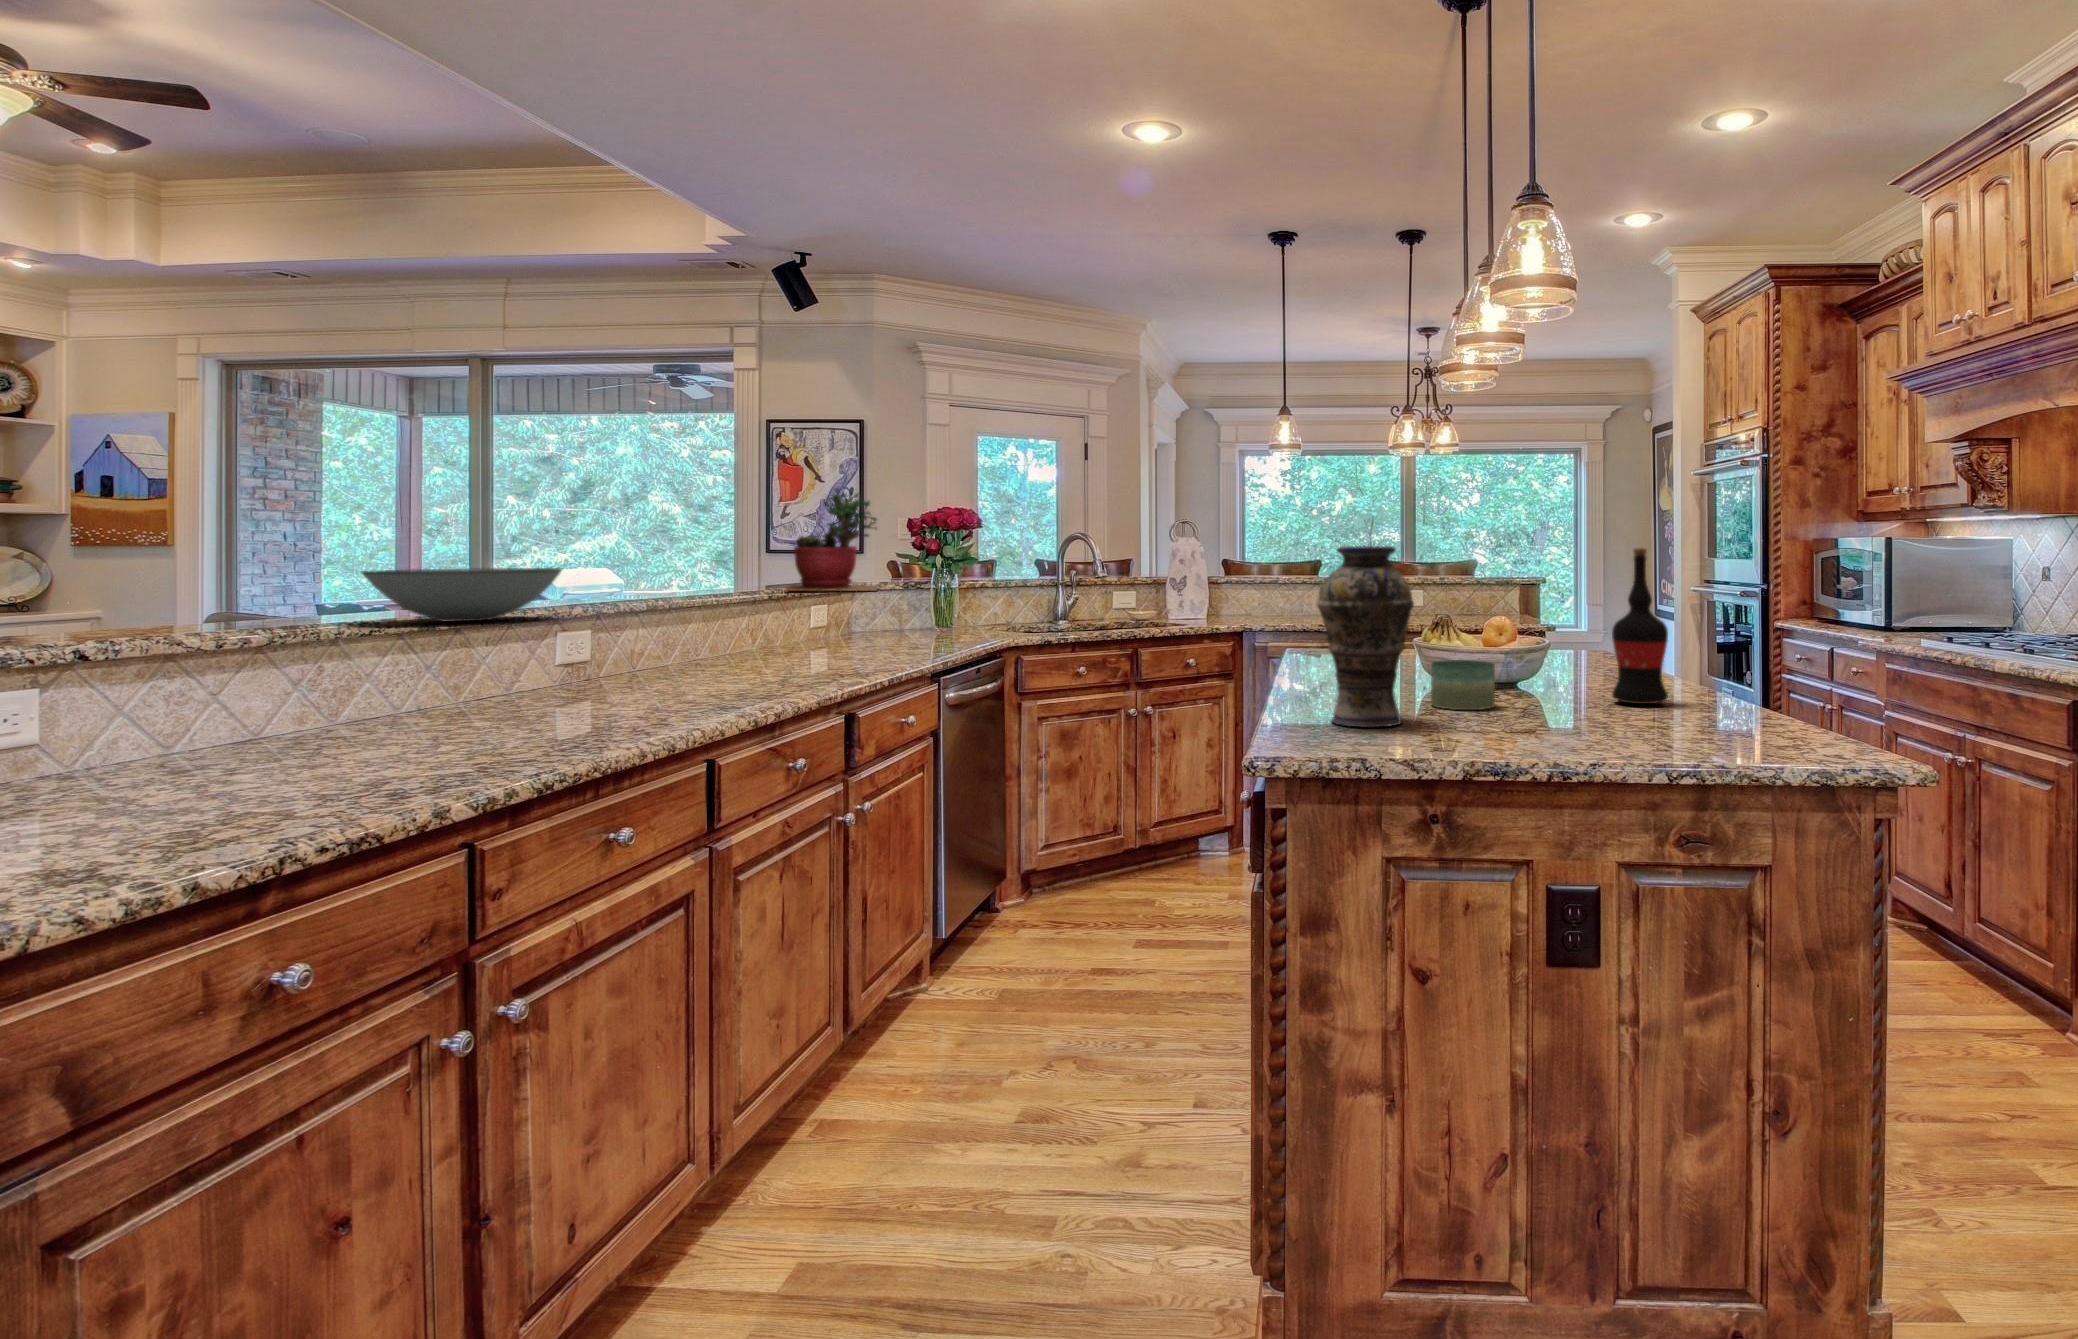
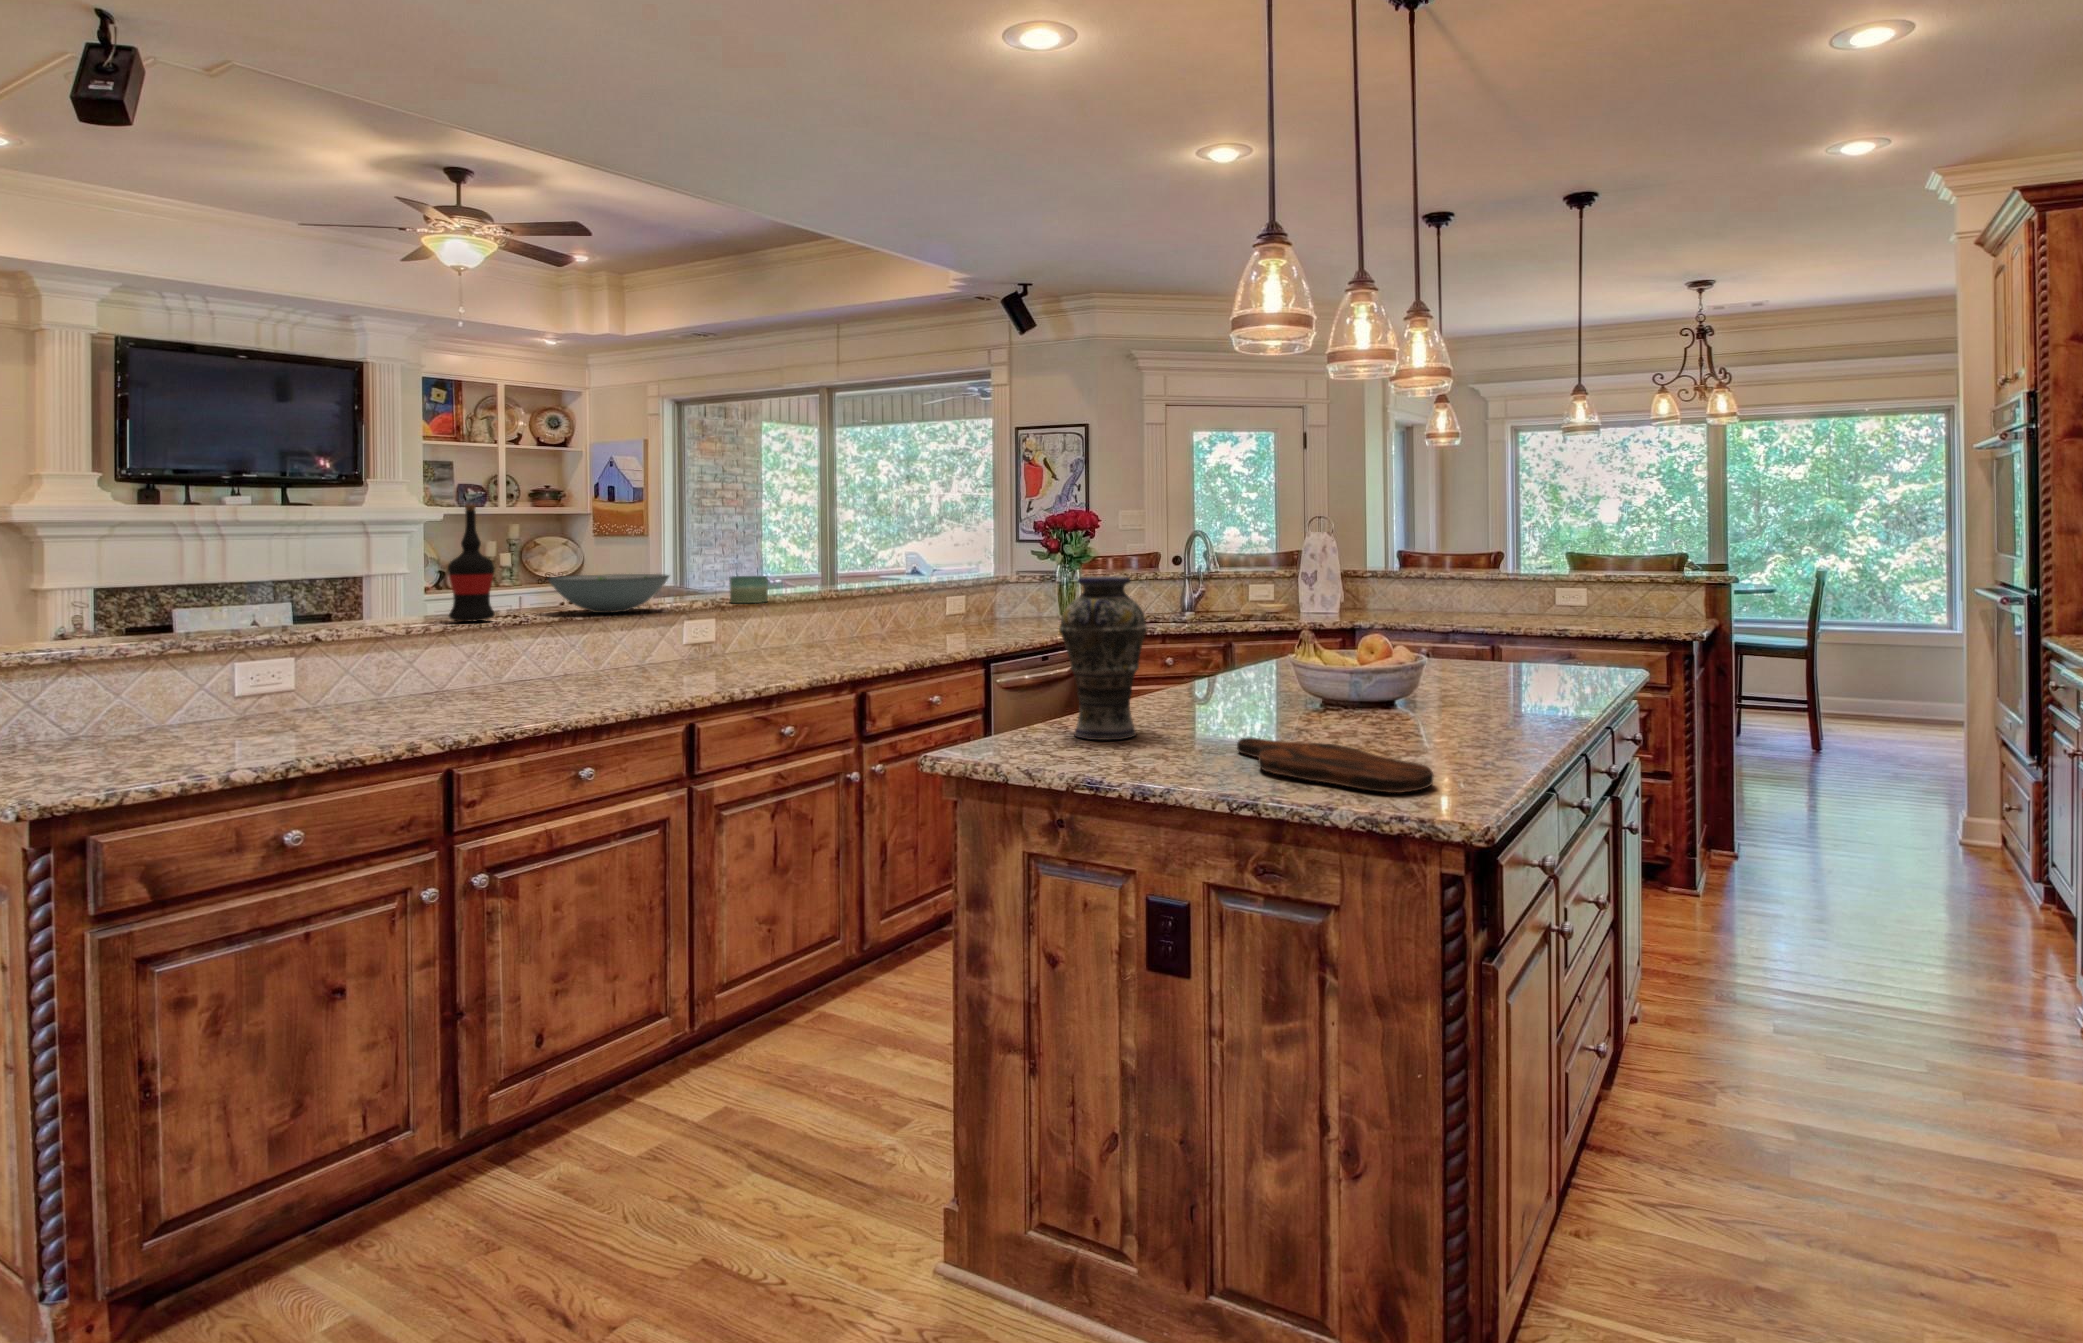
succulent plant: present [786,488,878,591] -> none [916,498,1004,588]
wine bottle: present [1612,548,1668,704] -> present [448,505,495,622]
candle: present [1431,660,1495,710] -> present [730,576,768,603]
cutting board: none [1534,709,1795,746] -> present [1237,737,1433,793]

